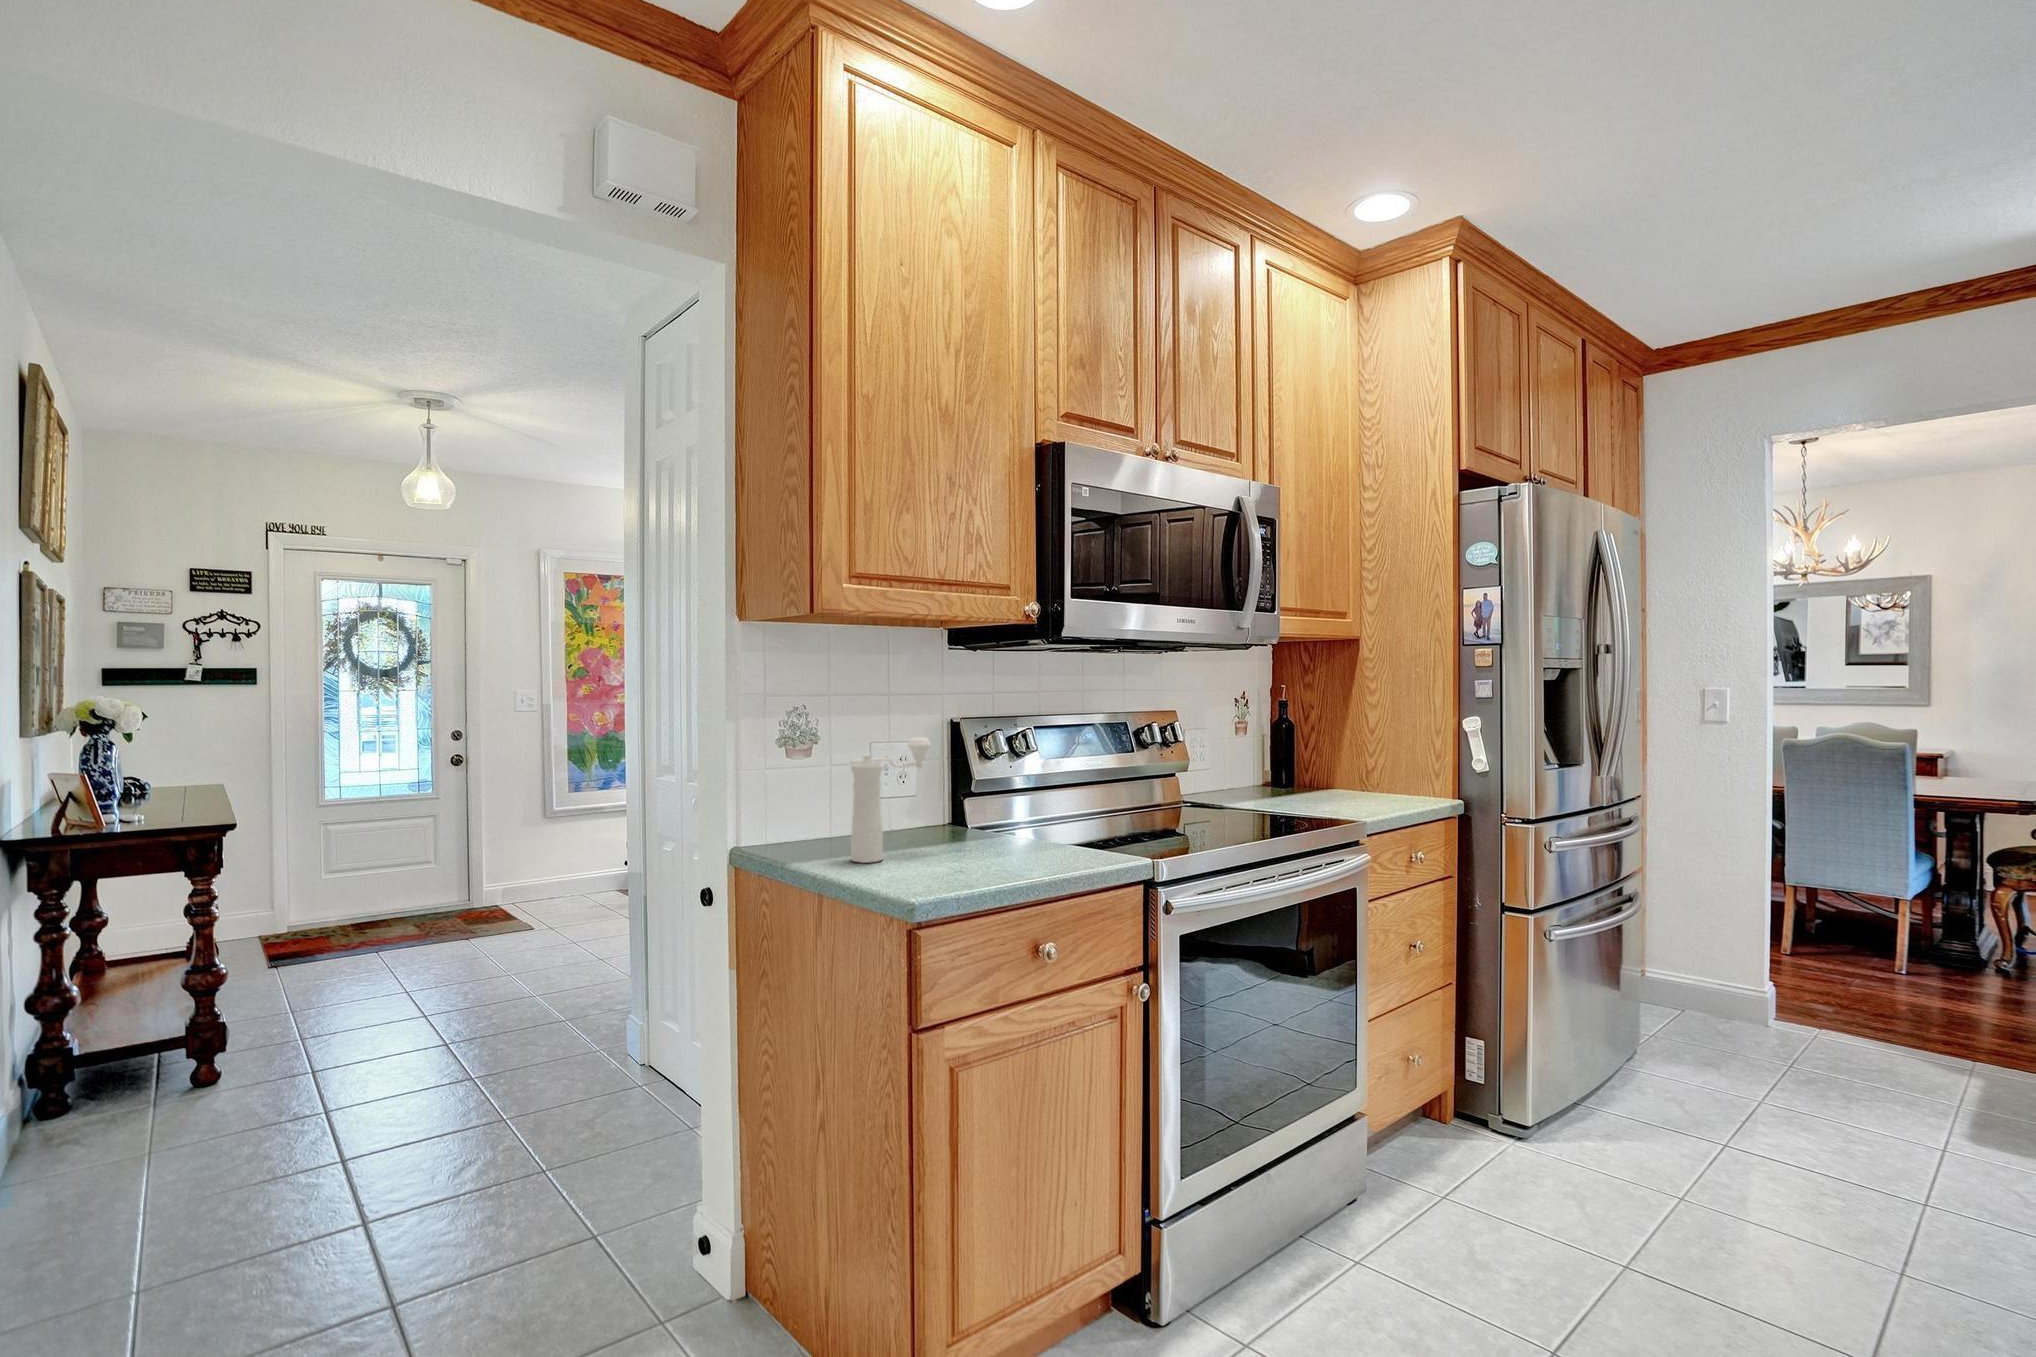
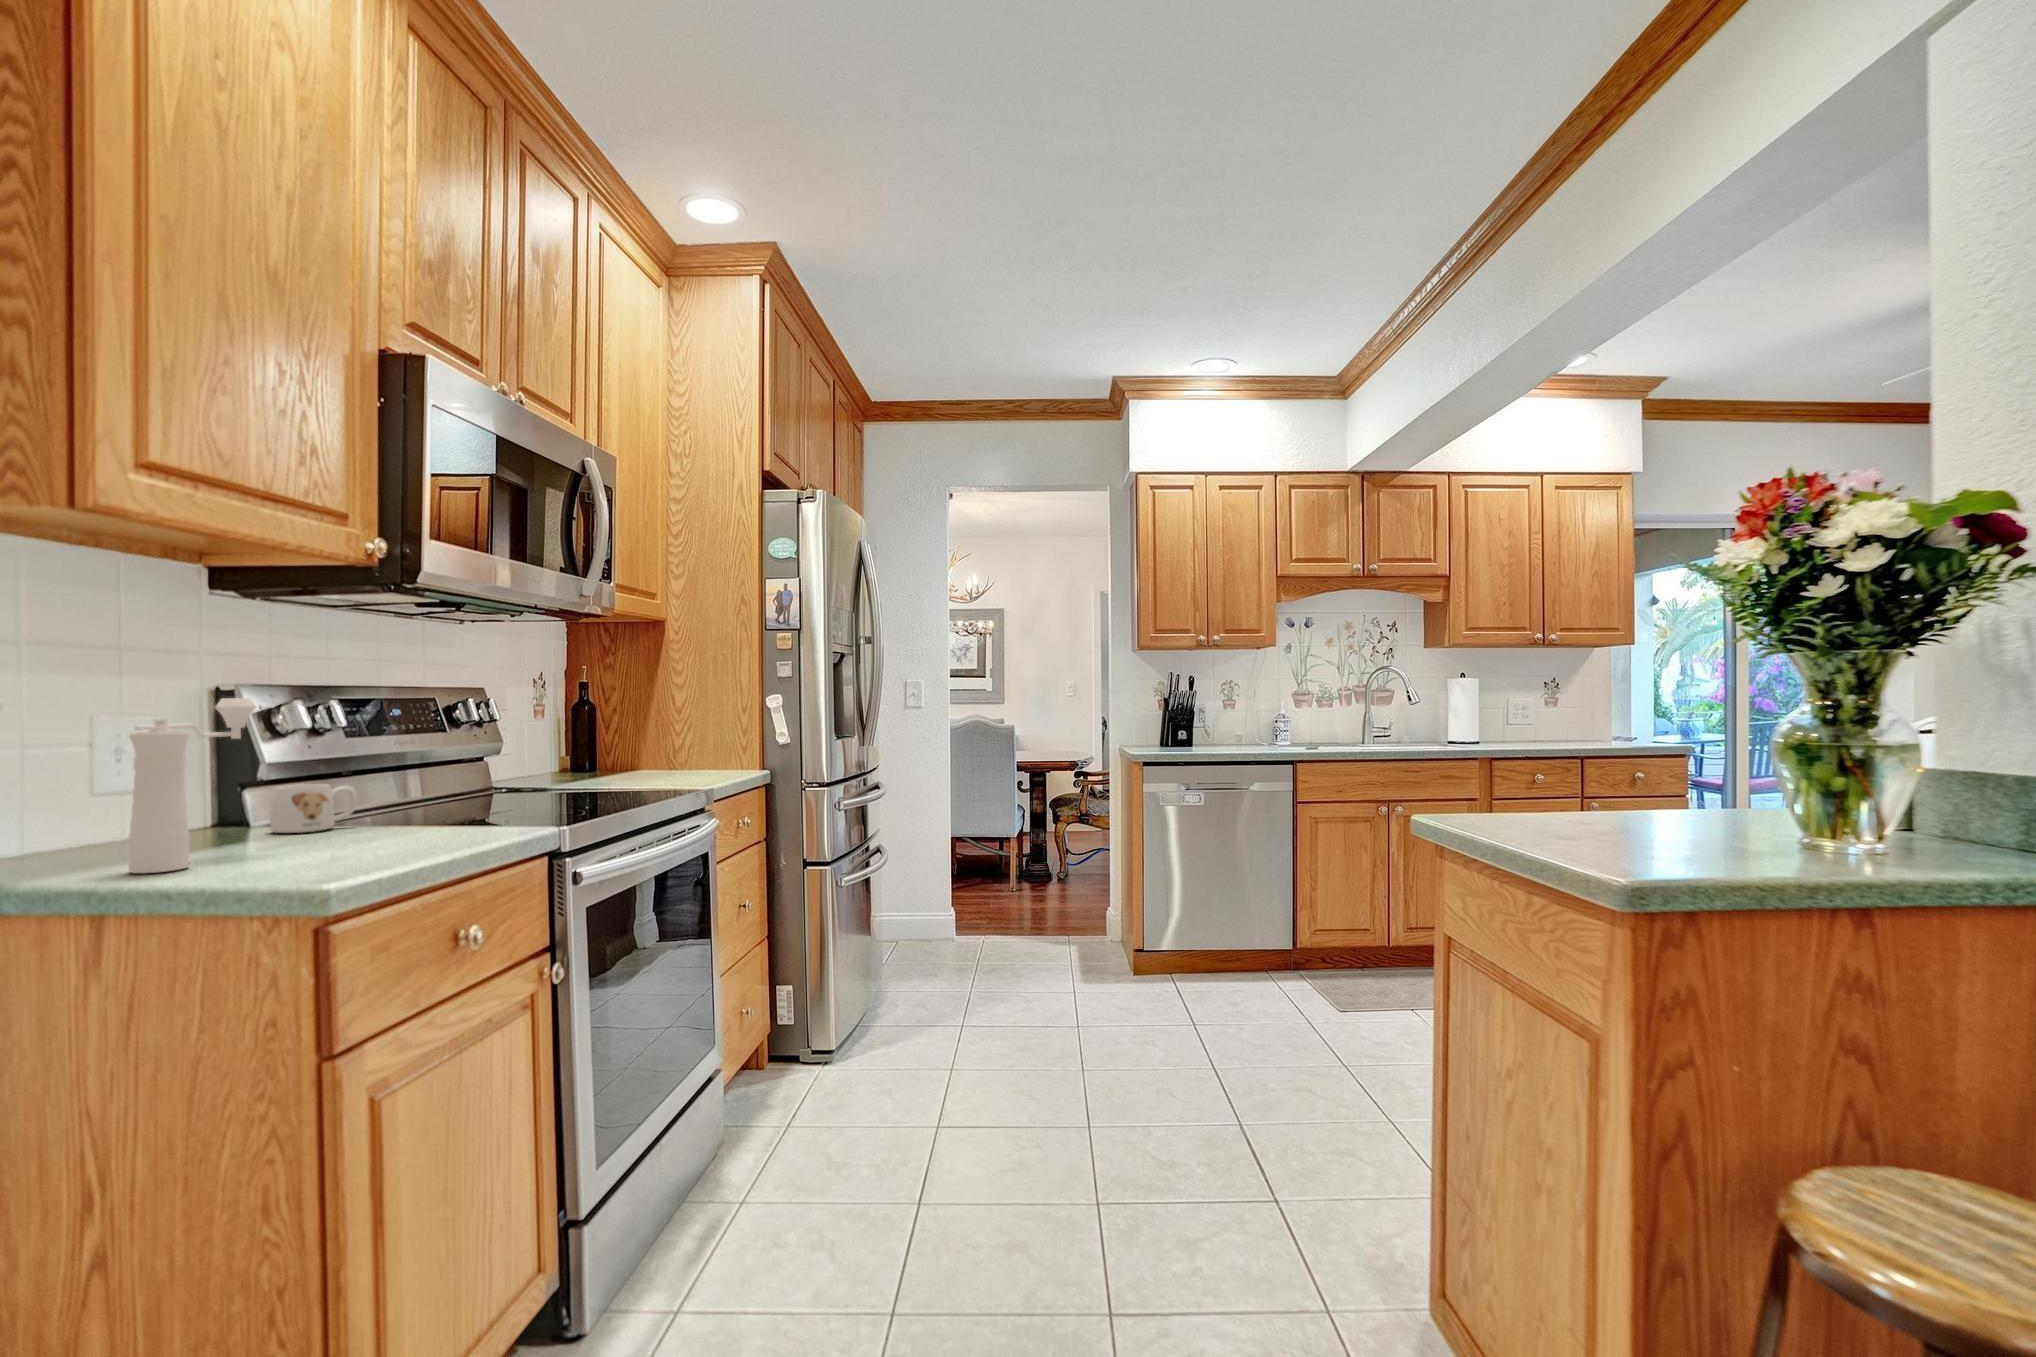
mug: none [969,795,1024,834] -> present [270,784,358,833]

